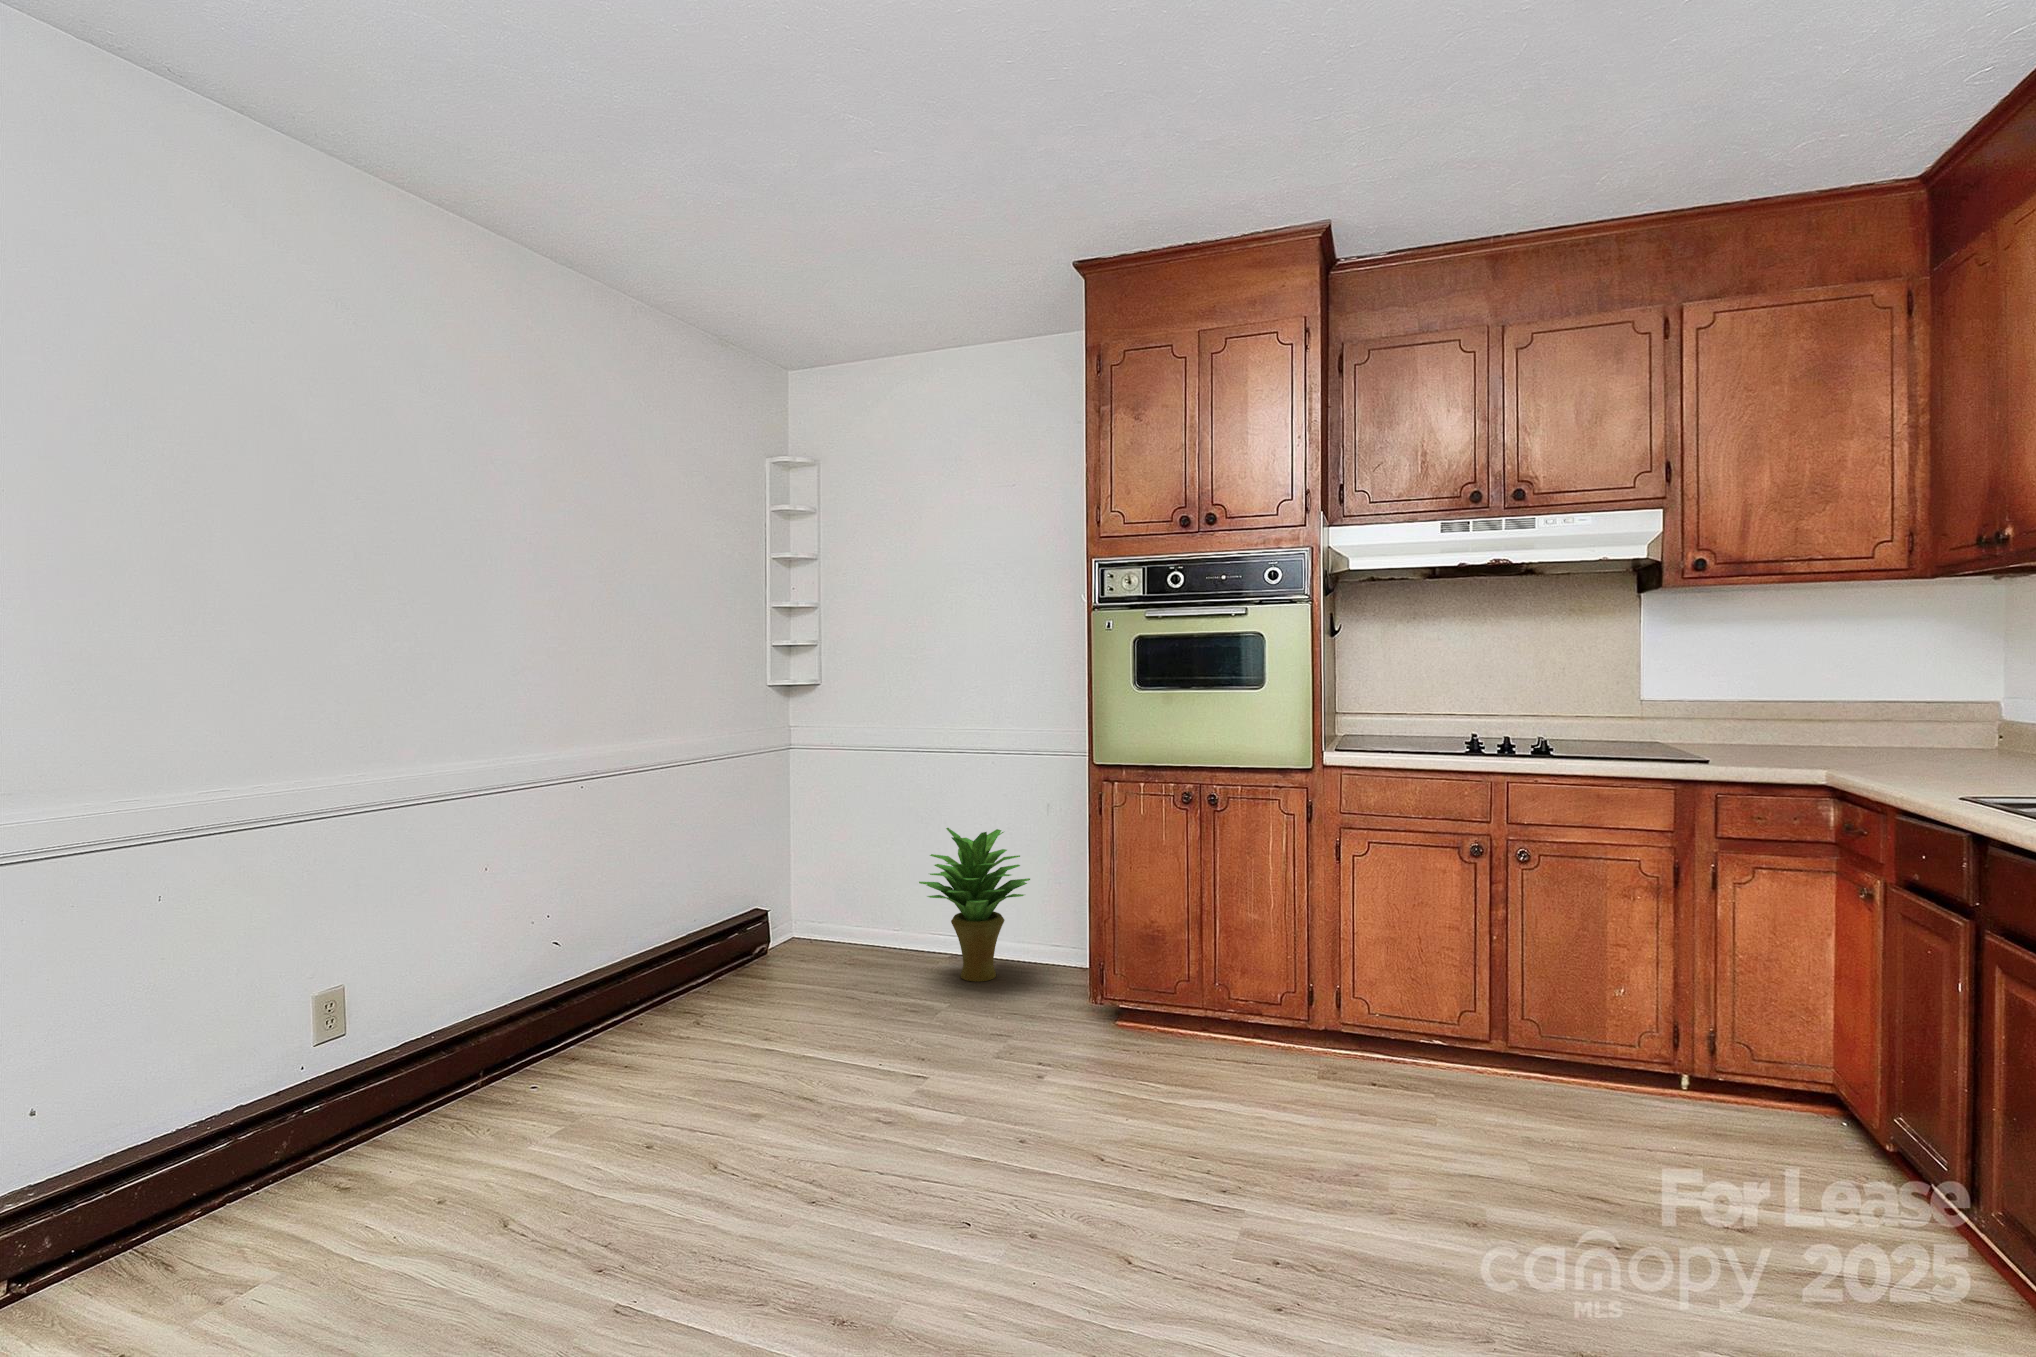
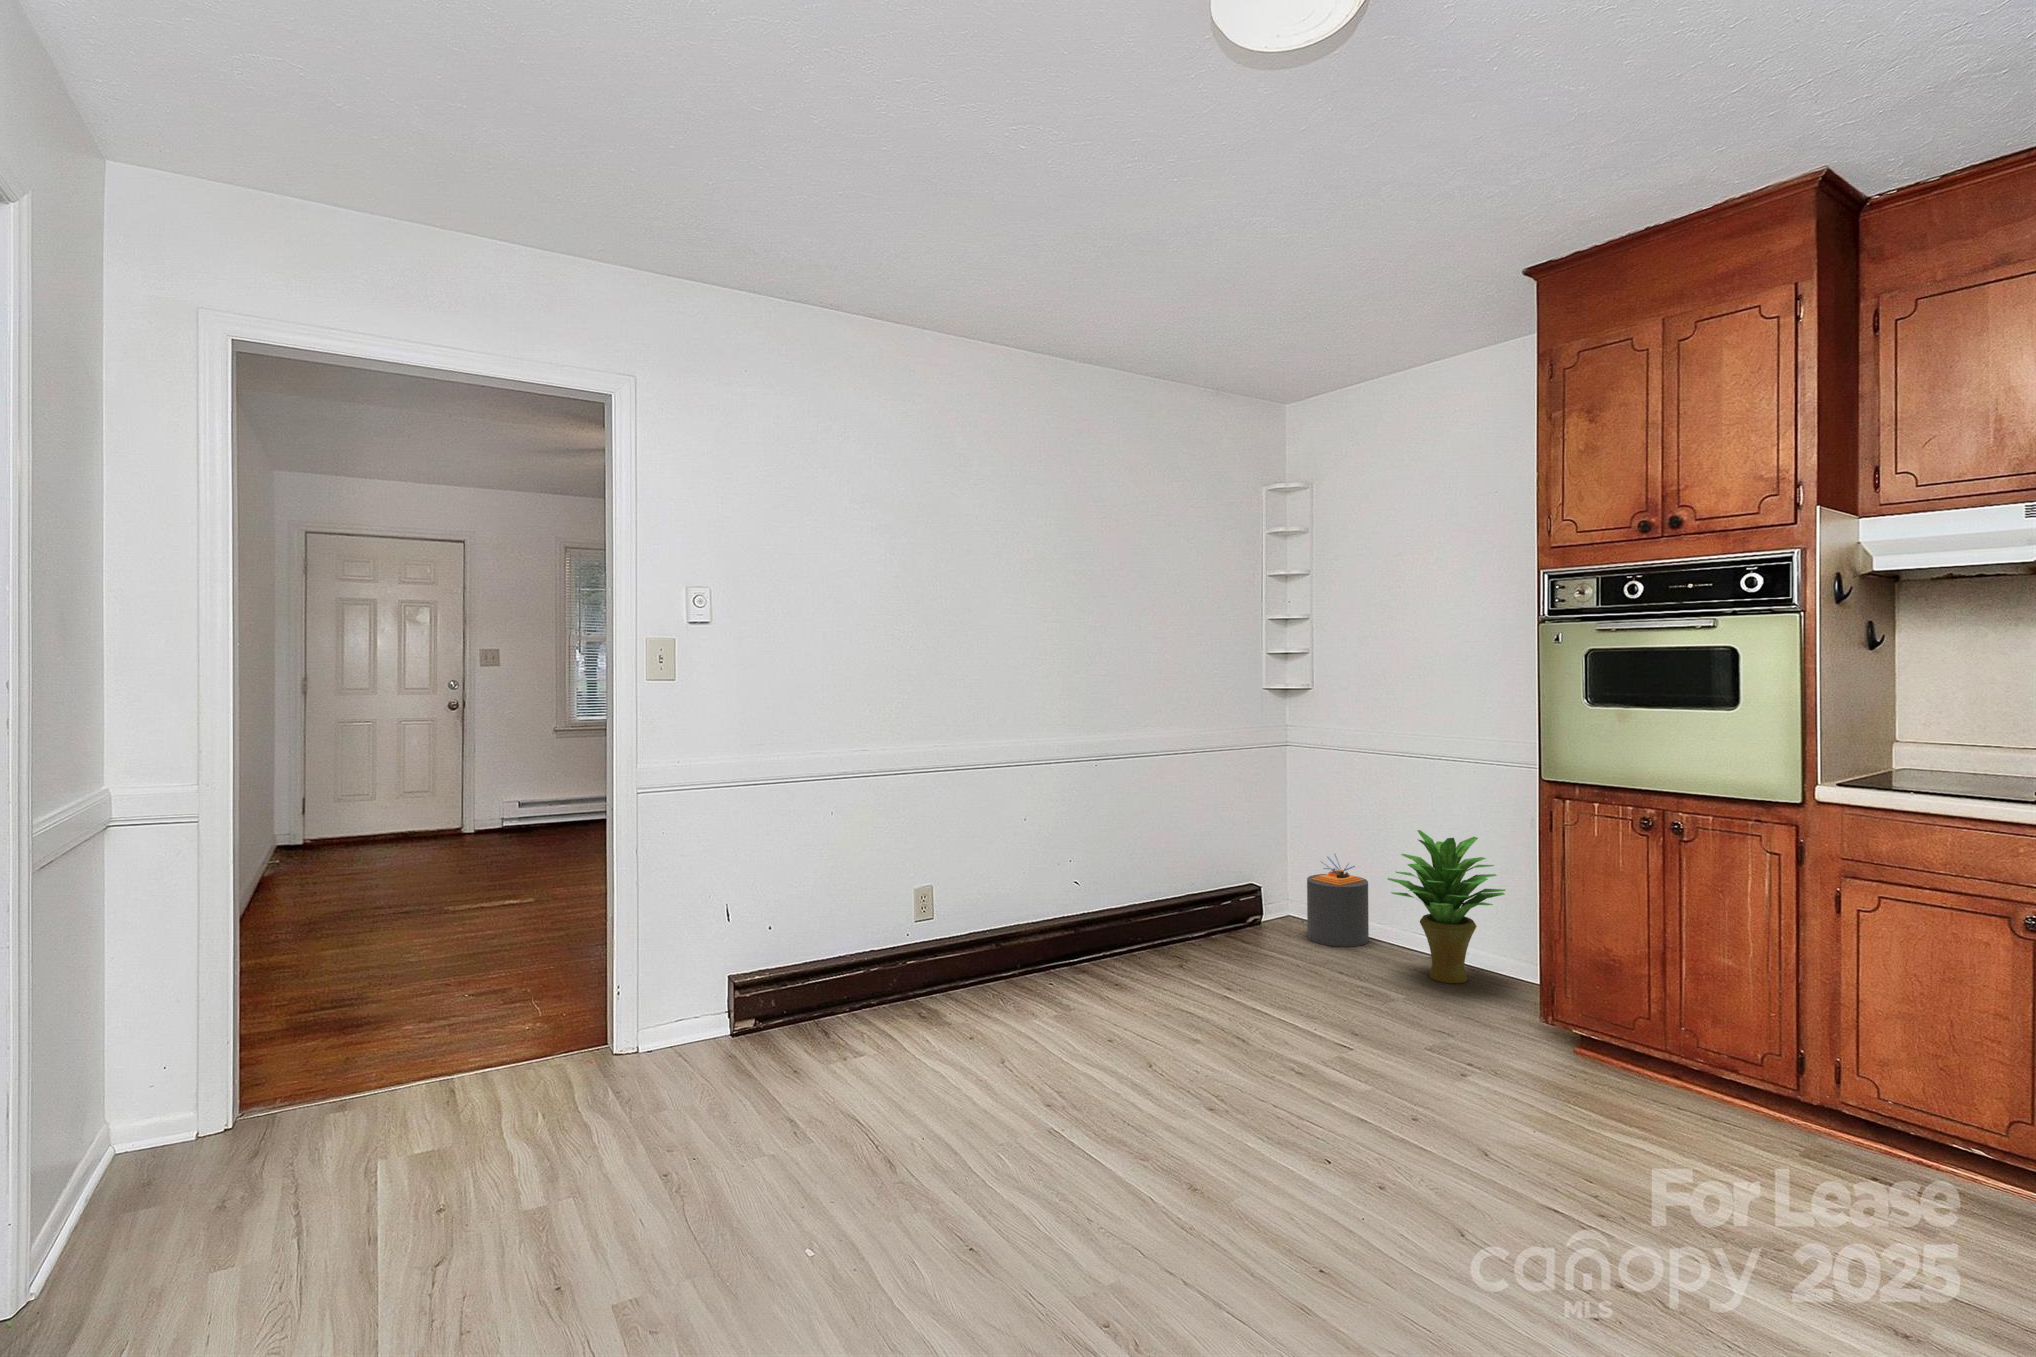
trash can: none [821,859,885,964] -> present [1307,855,1369,947]

